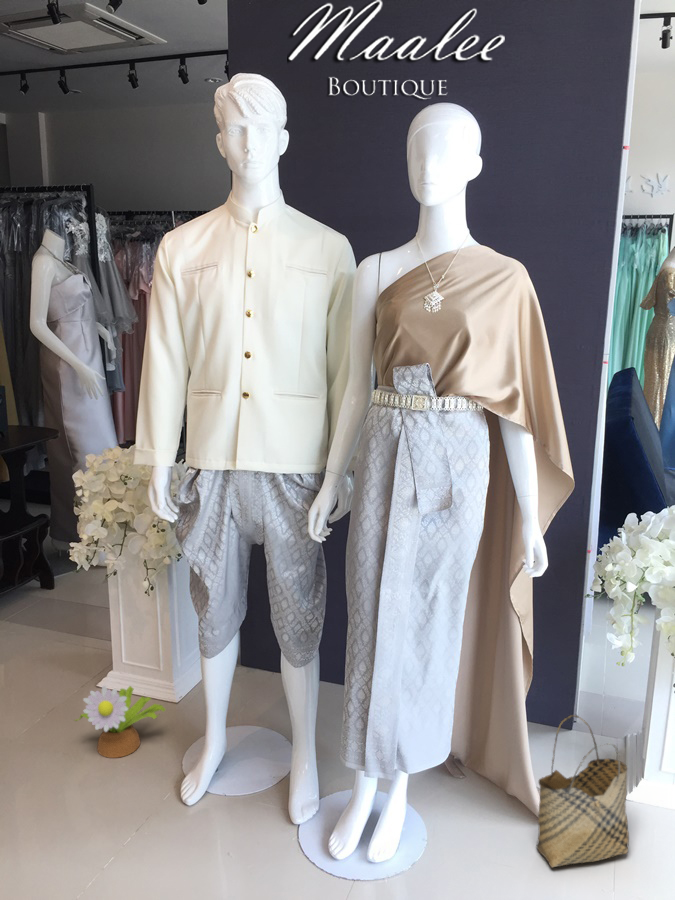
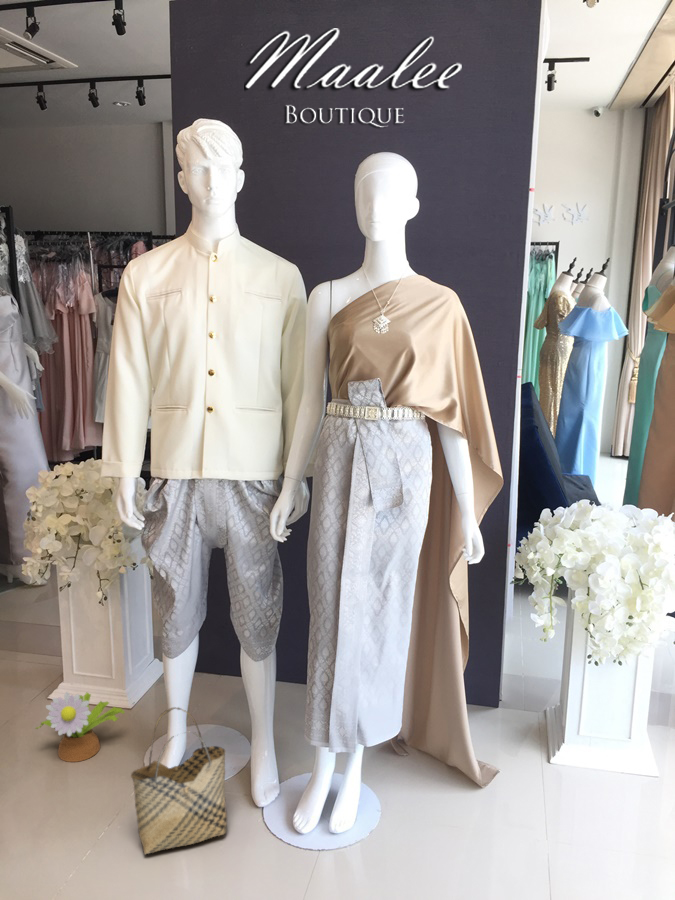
woven basket: present [537,715,629,867] -> present [131,707,227,854]

